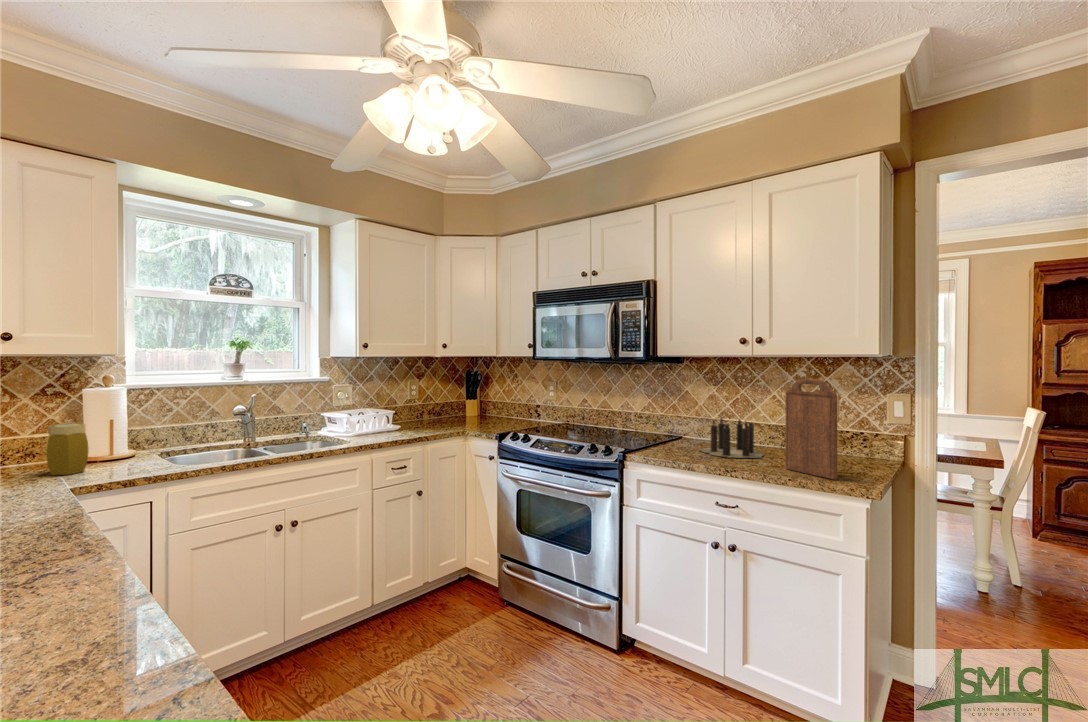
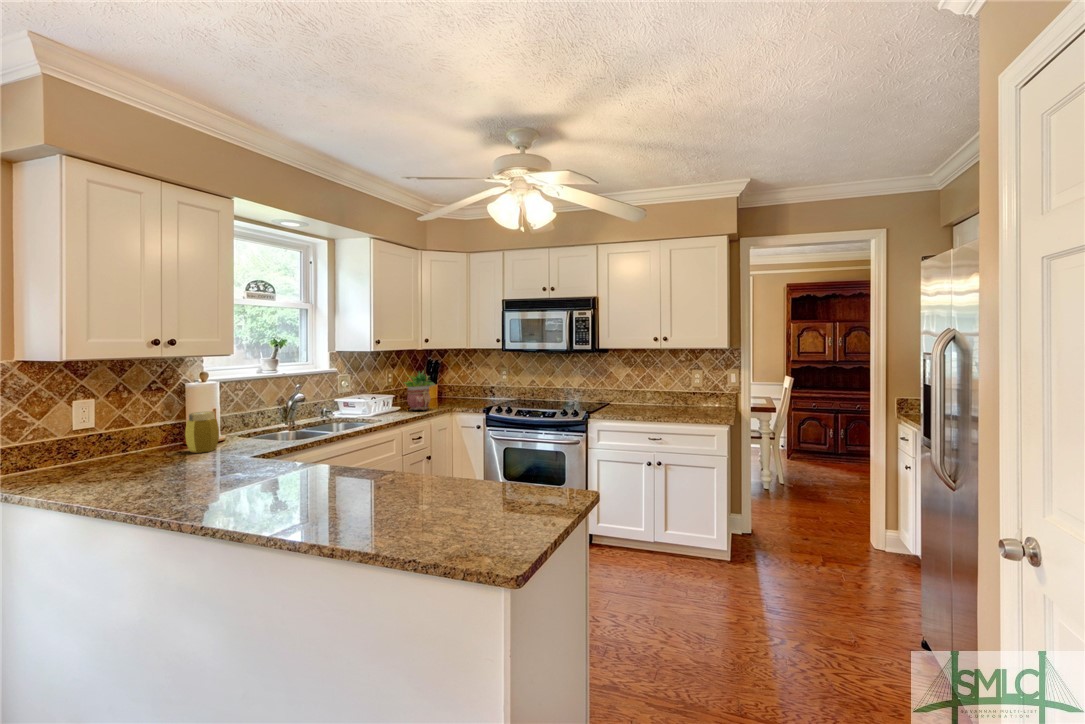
cutting board: present [785,379,837,480] -> none [686,363,716,419]
potted plant: none [400,380,445,432] -> present [404,372,435,410]
candle: present [701,417,764,458] -> none [628,388,678,412]

